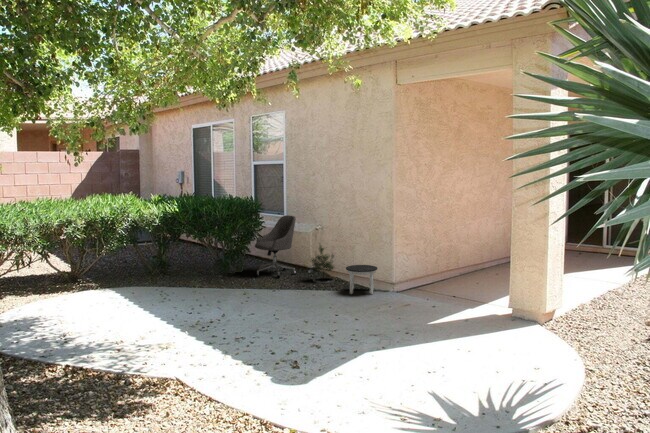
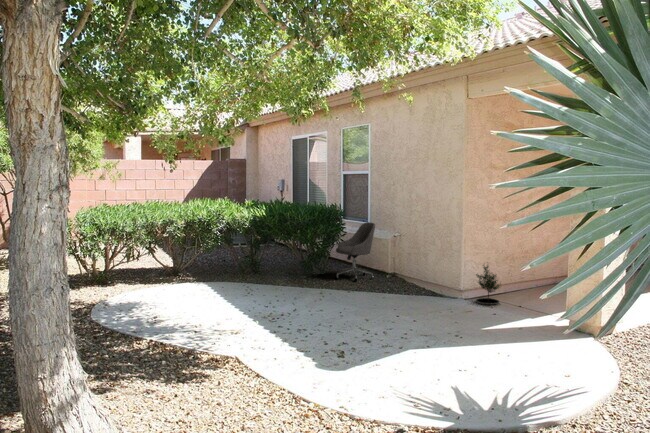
potted tree: present [311,245,334,283] -> present [476,265,500,305]
round table: present [346,265,378,294] -> none [415,272,446,301]

